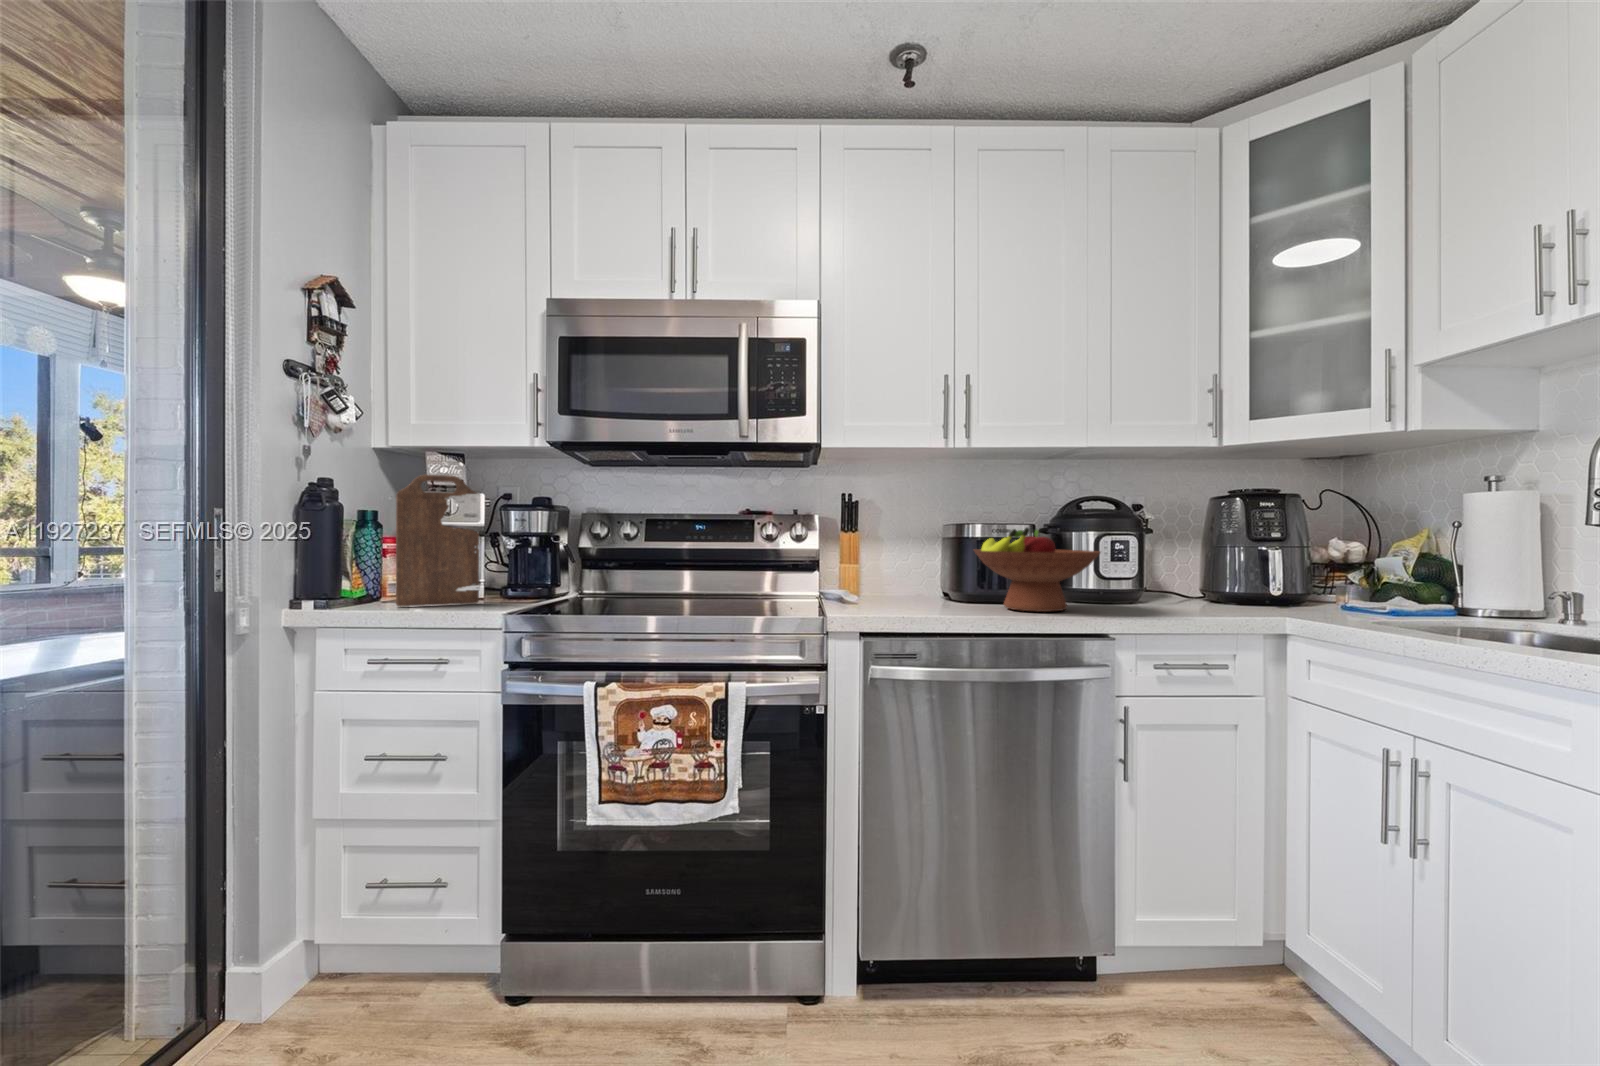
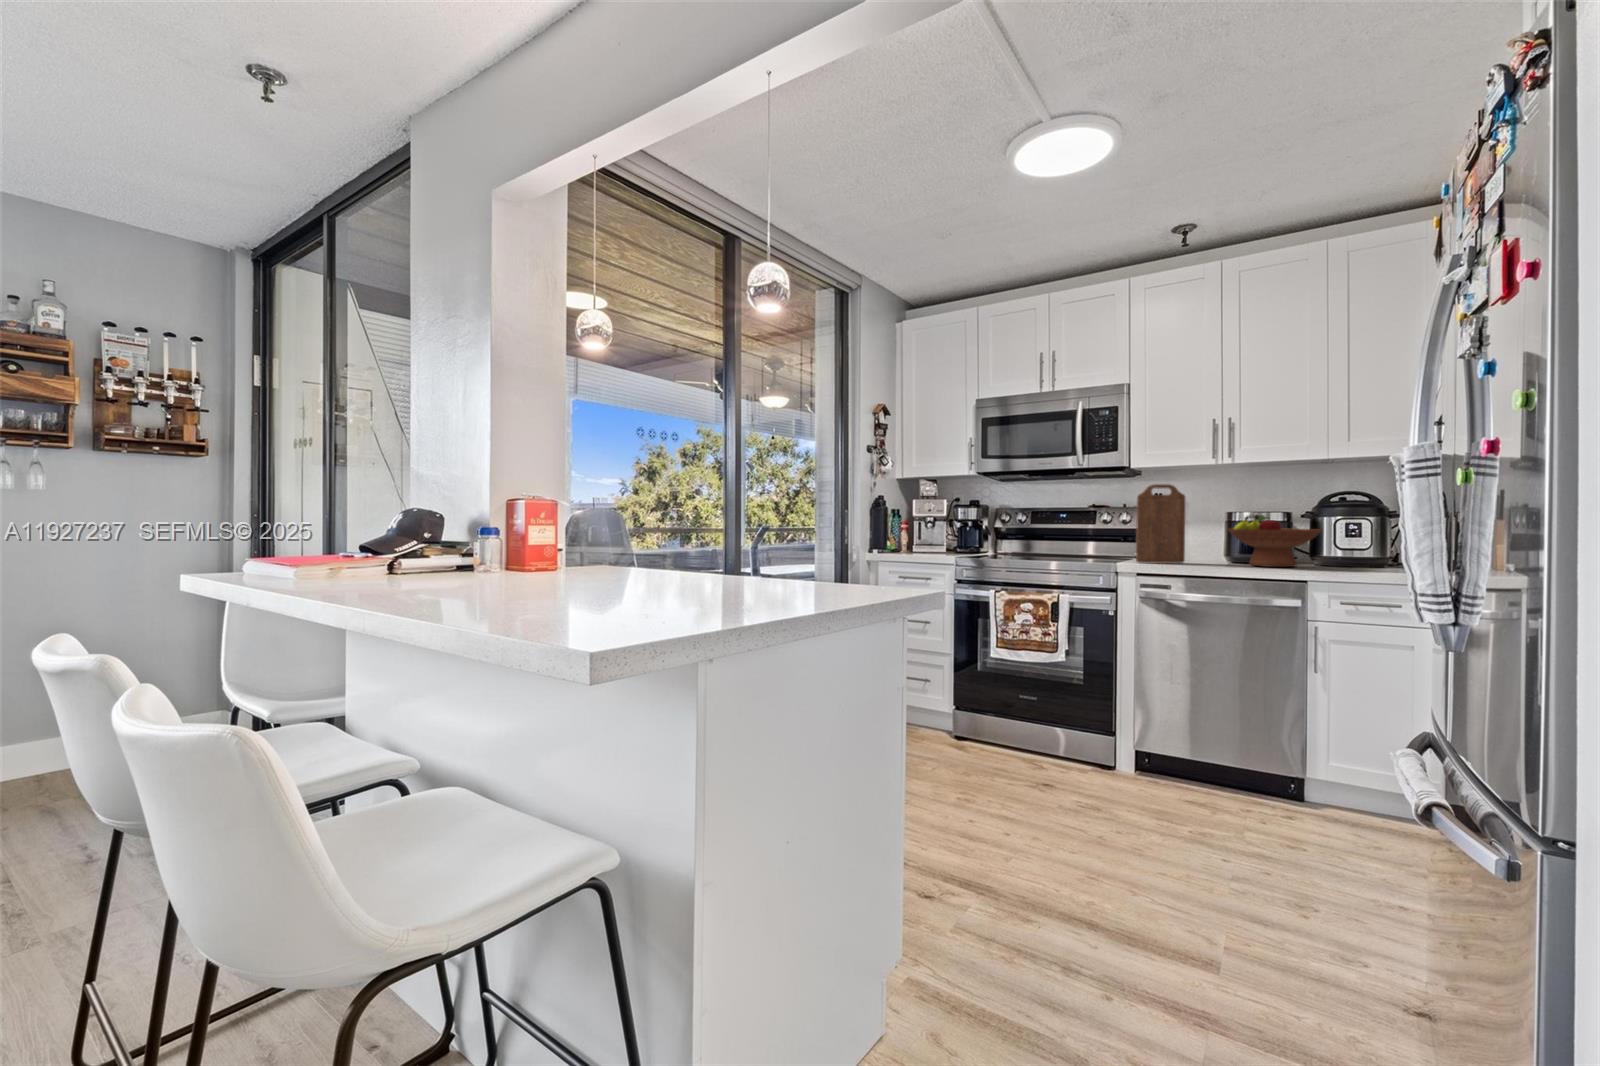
cutting board: present [396,475,479,607] -> present [1136,484,1185,563]

